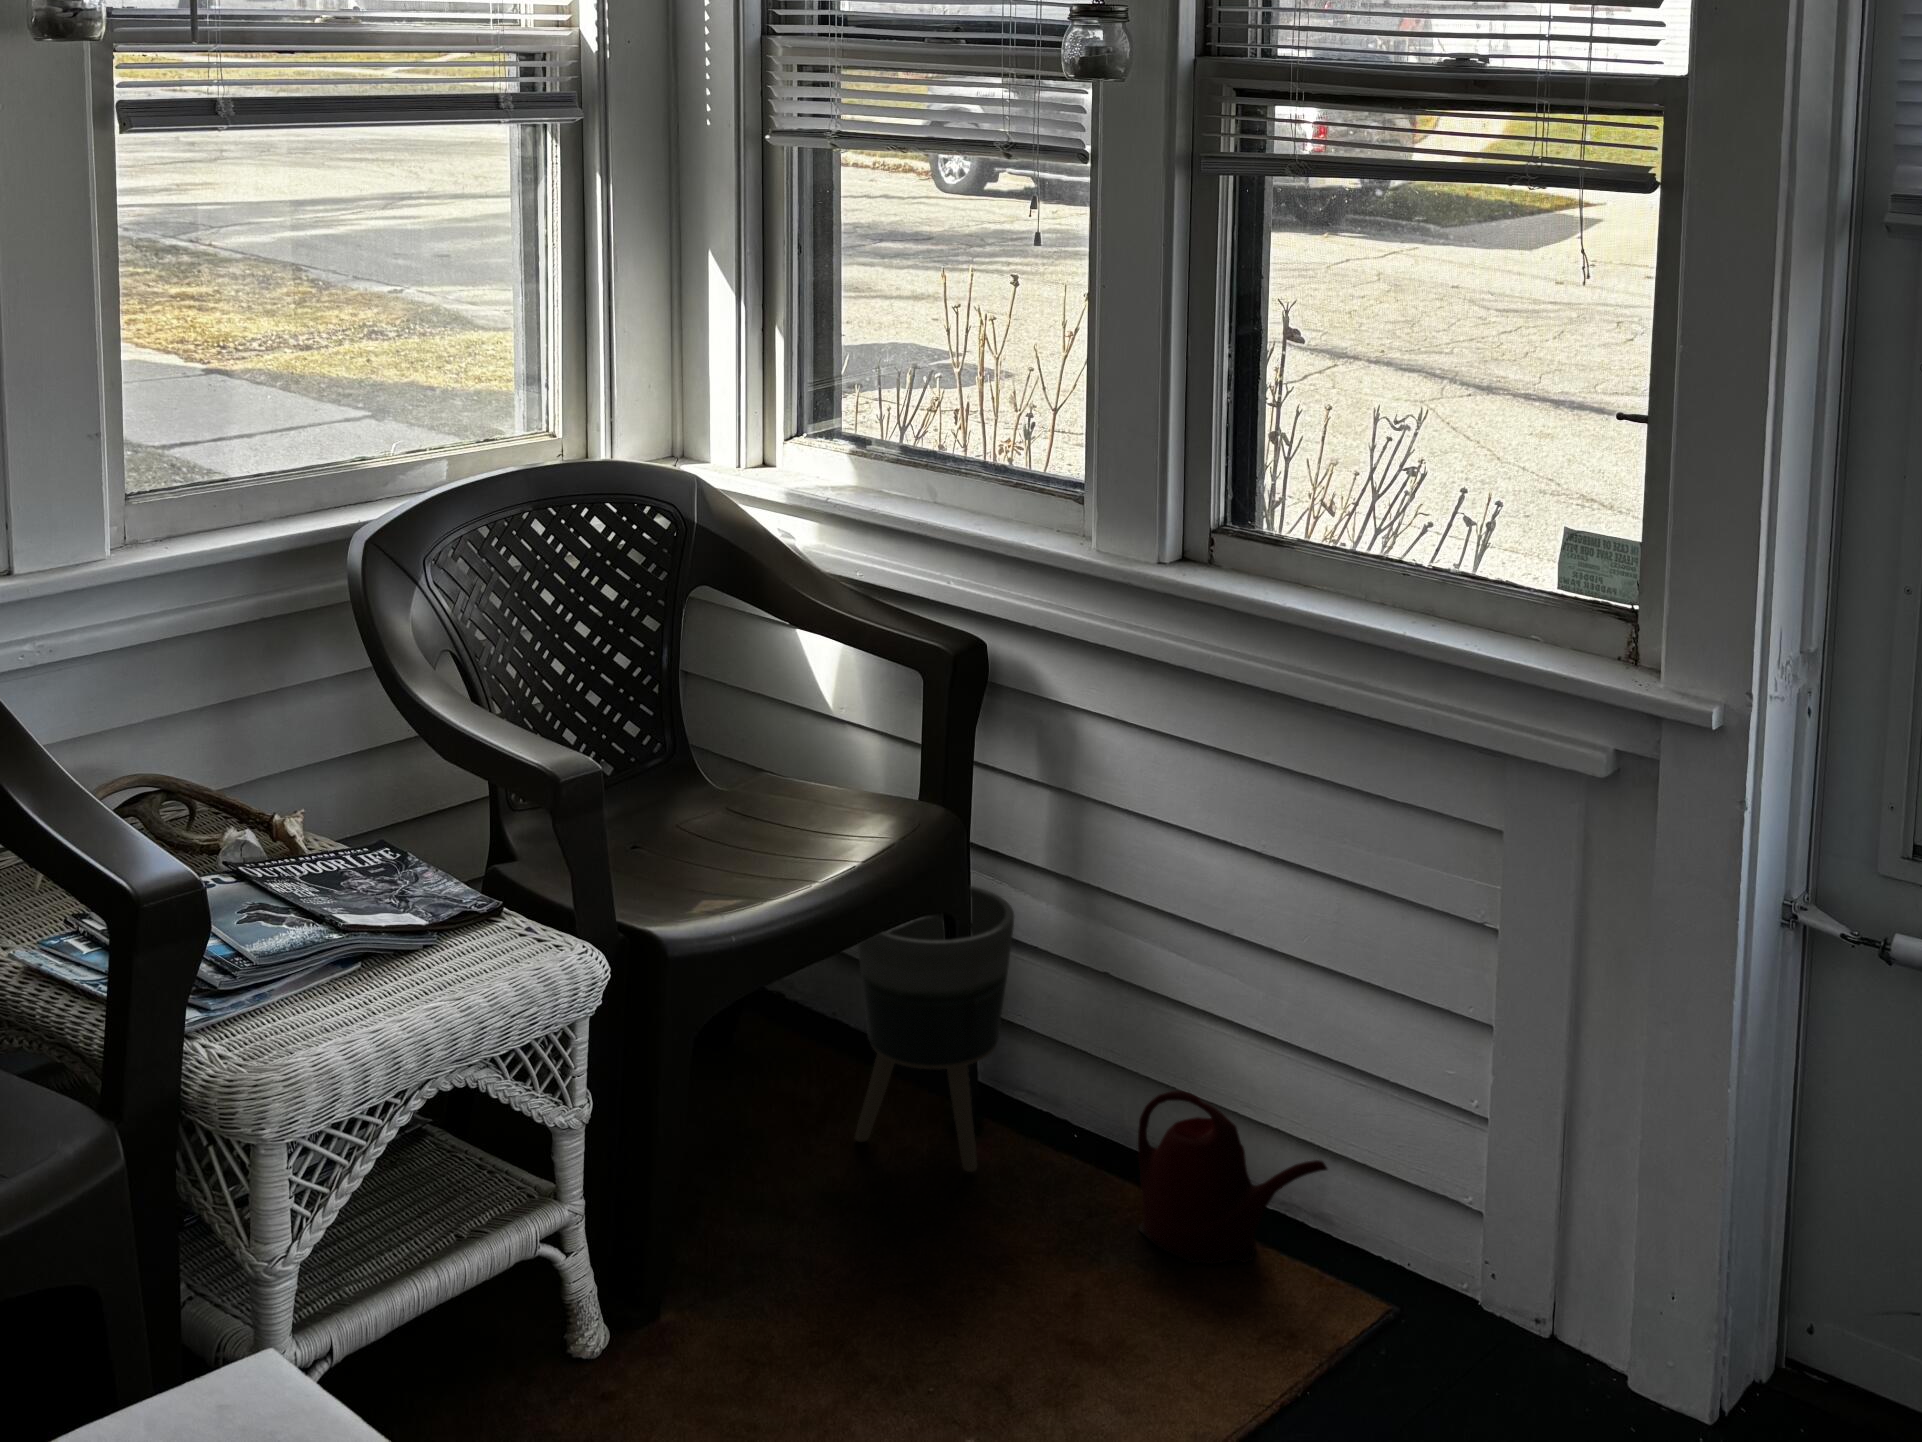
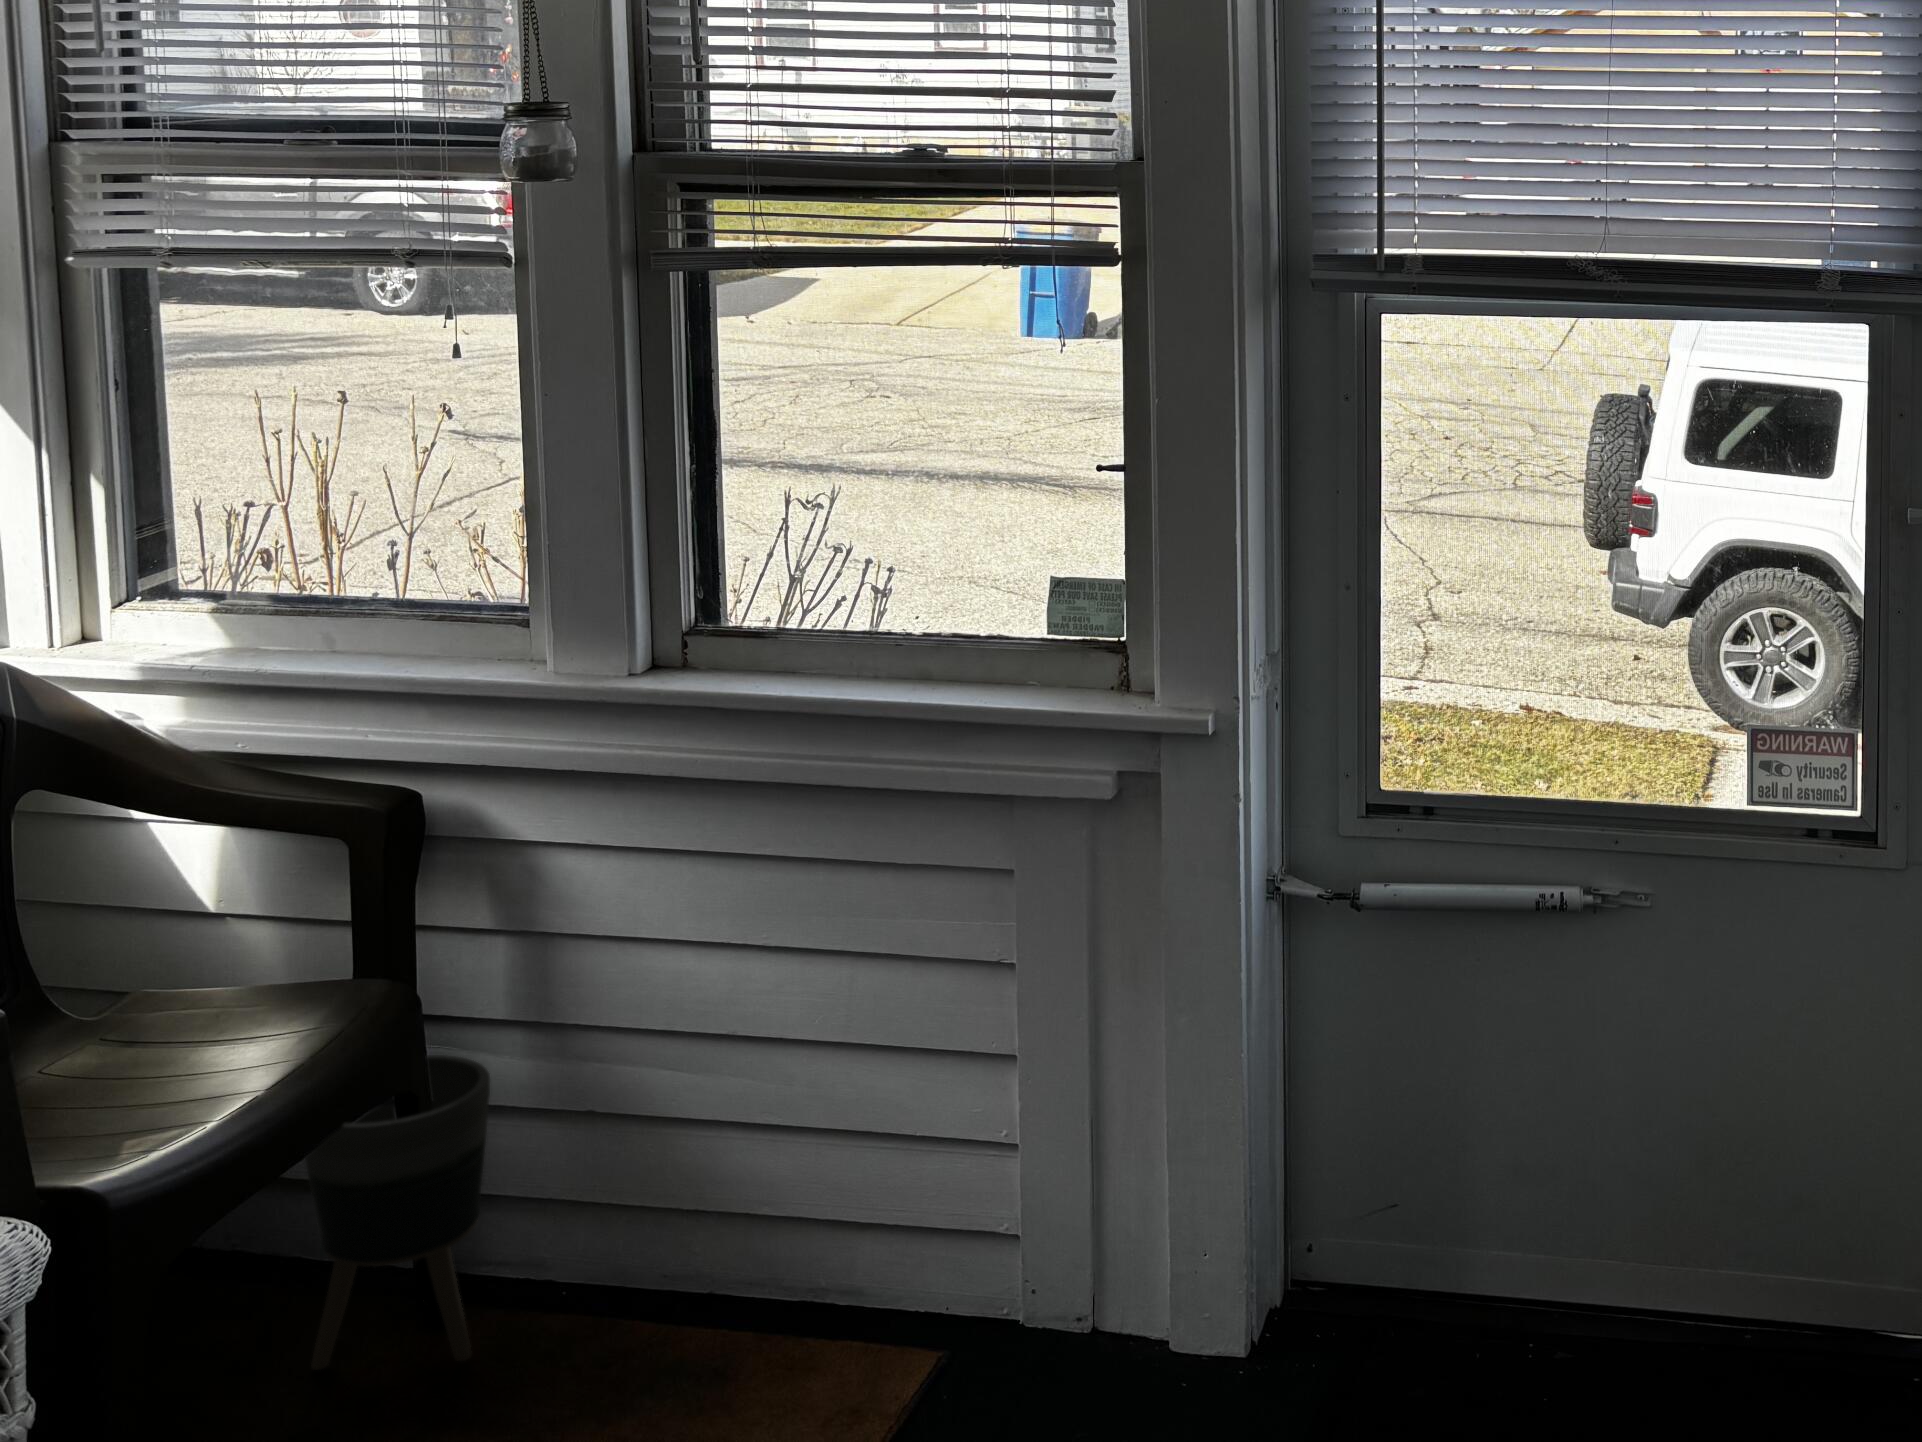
watering can: present [1138,1091,1327,1264] -> none [660,1202,876,1373]

